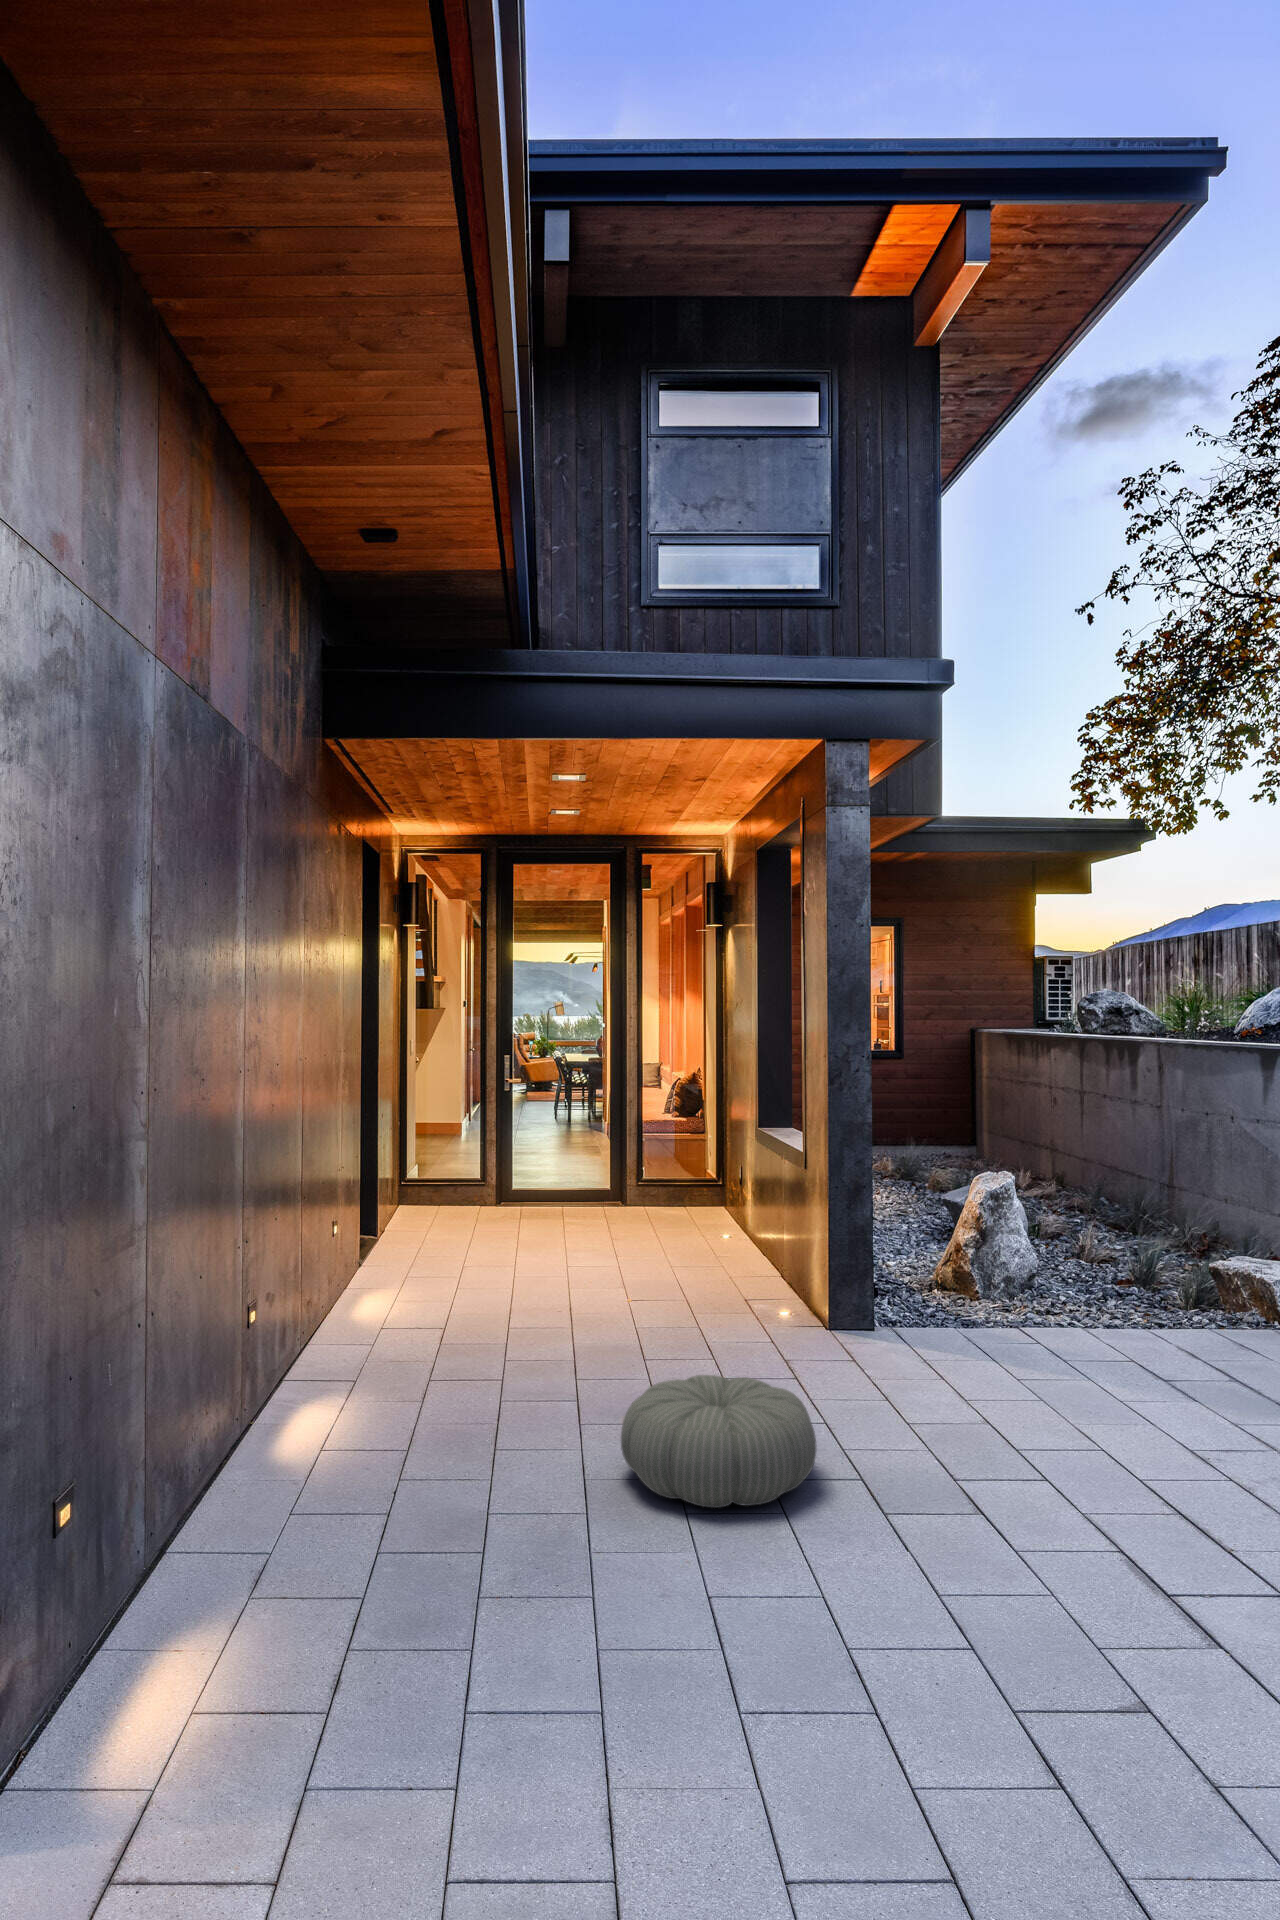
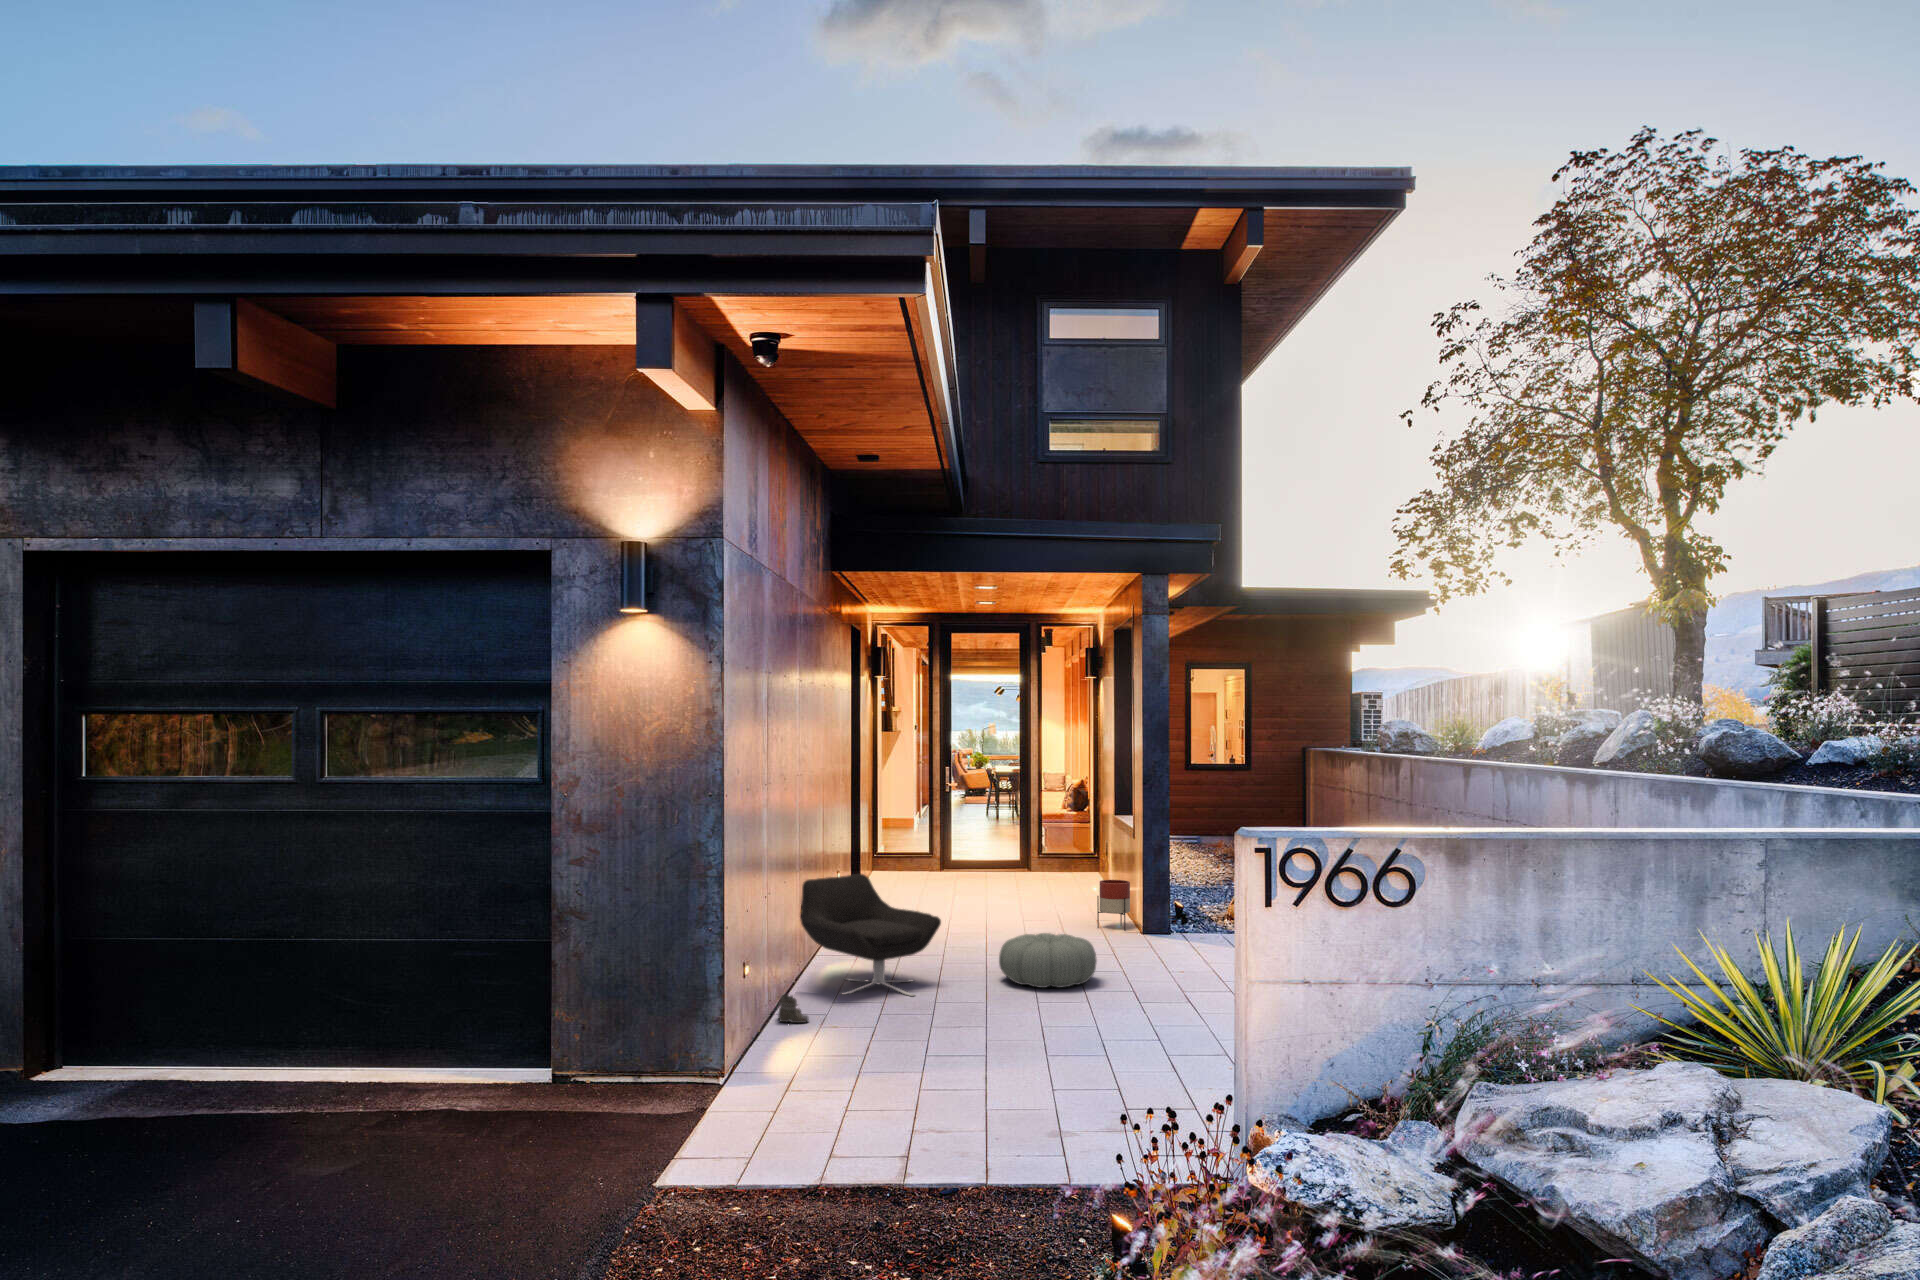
planter: none [754,1235,806,1320] -> present [1097,880,1130,931]
lounge chair: none [202,1267,506,1559] -> present [800,874,941,996]
boots: none [88,1621,171,1733] -> present [778,994,809,1023]

